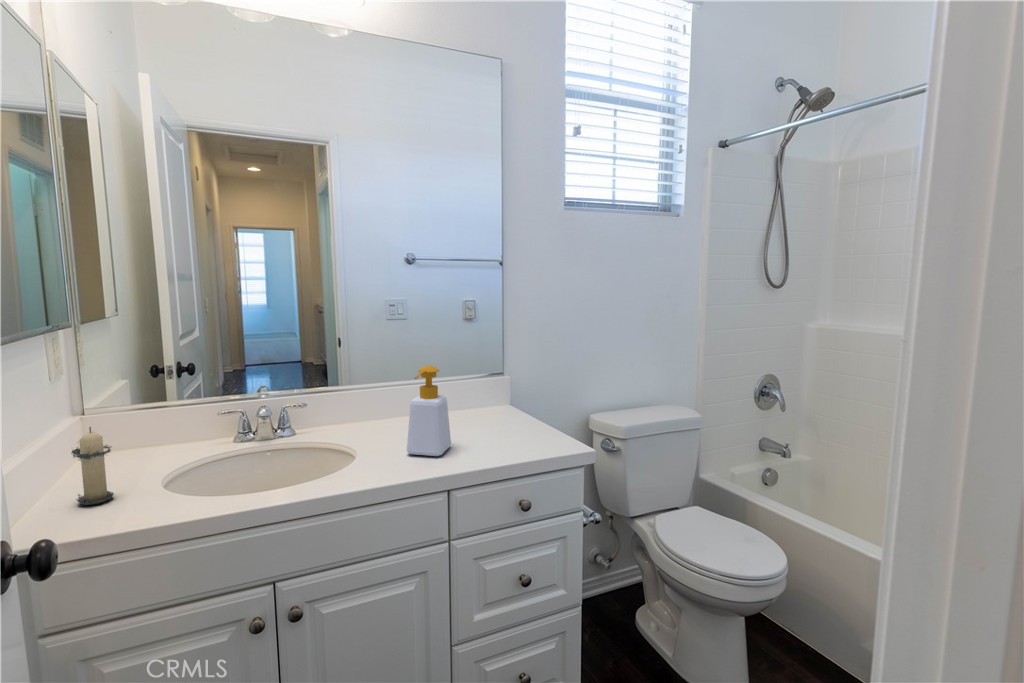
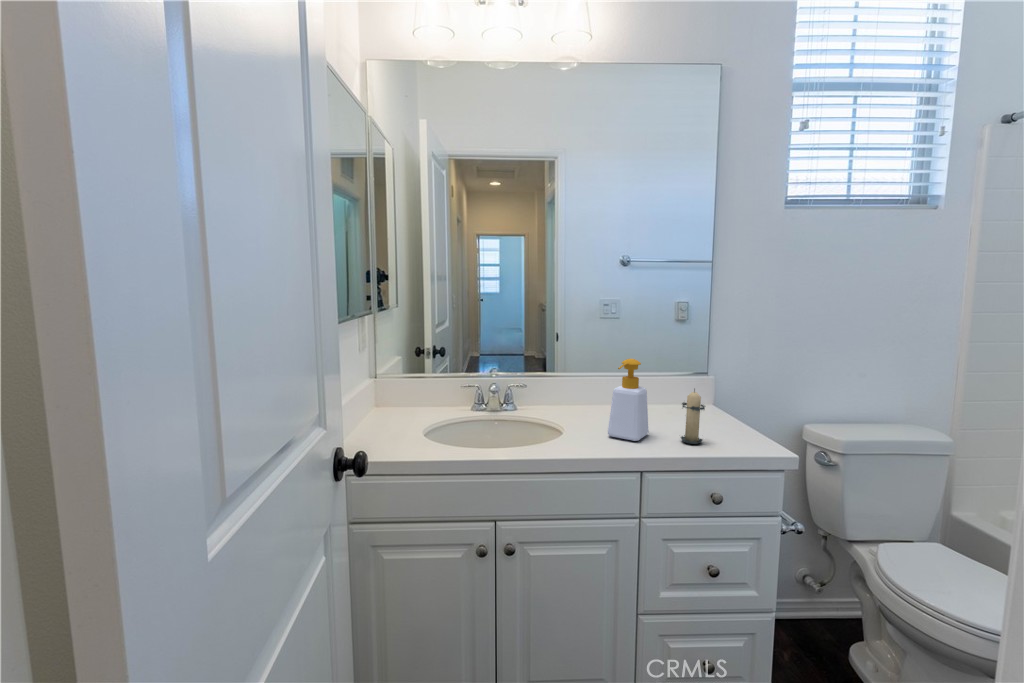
candle: present [71,427,113,505] -> present [681,389,705,444]

